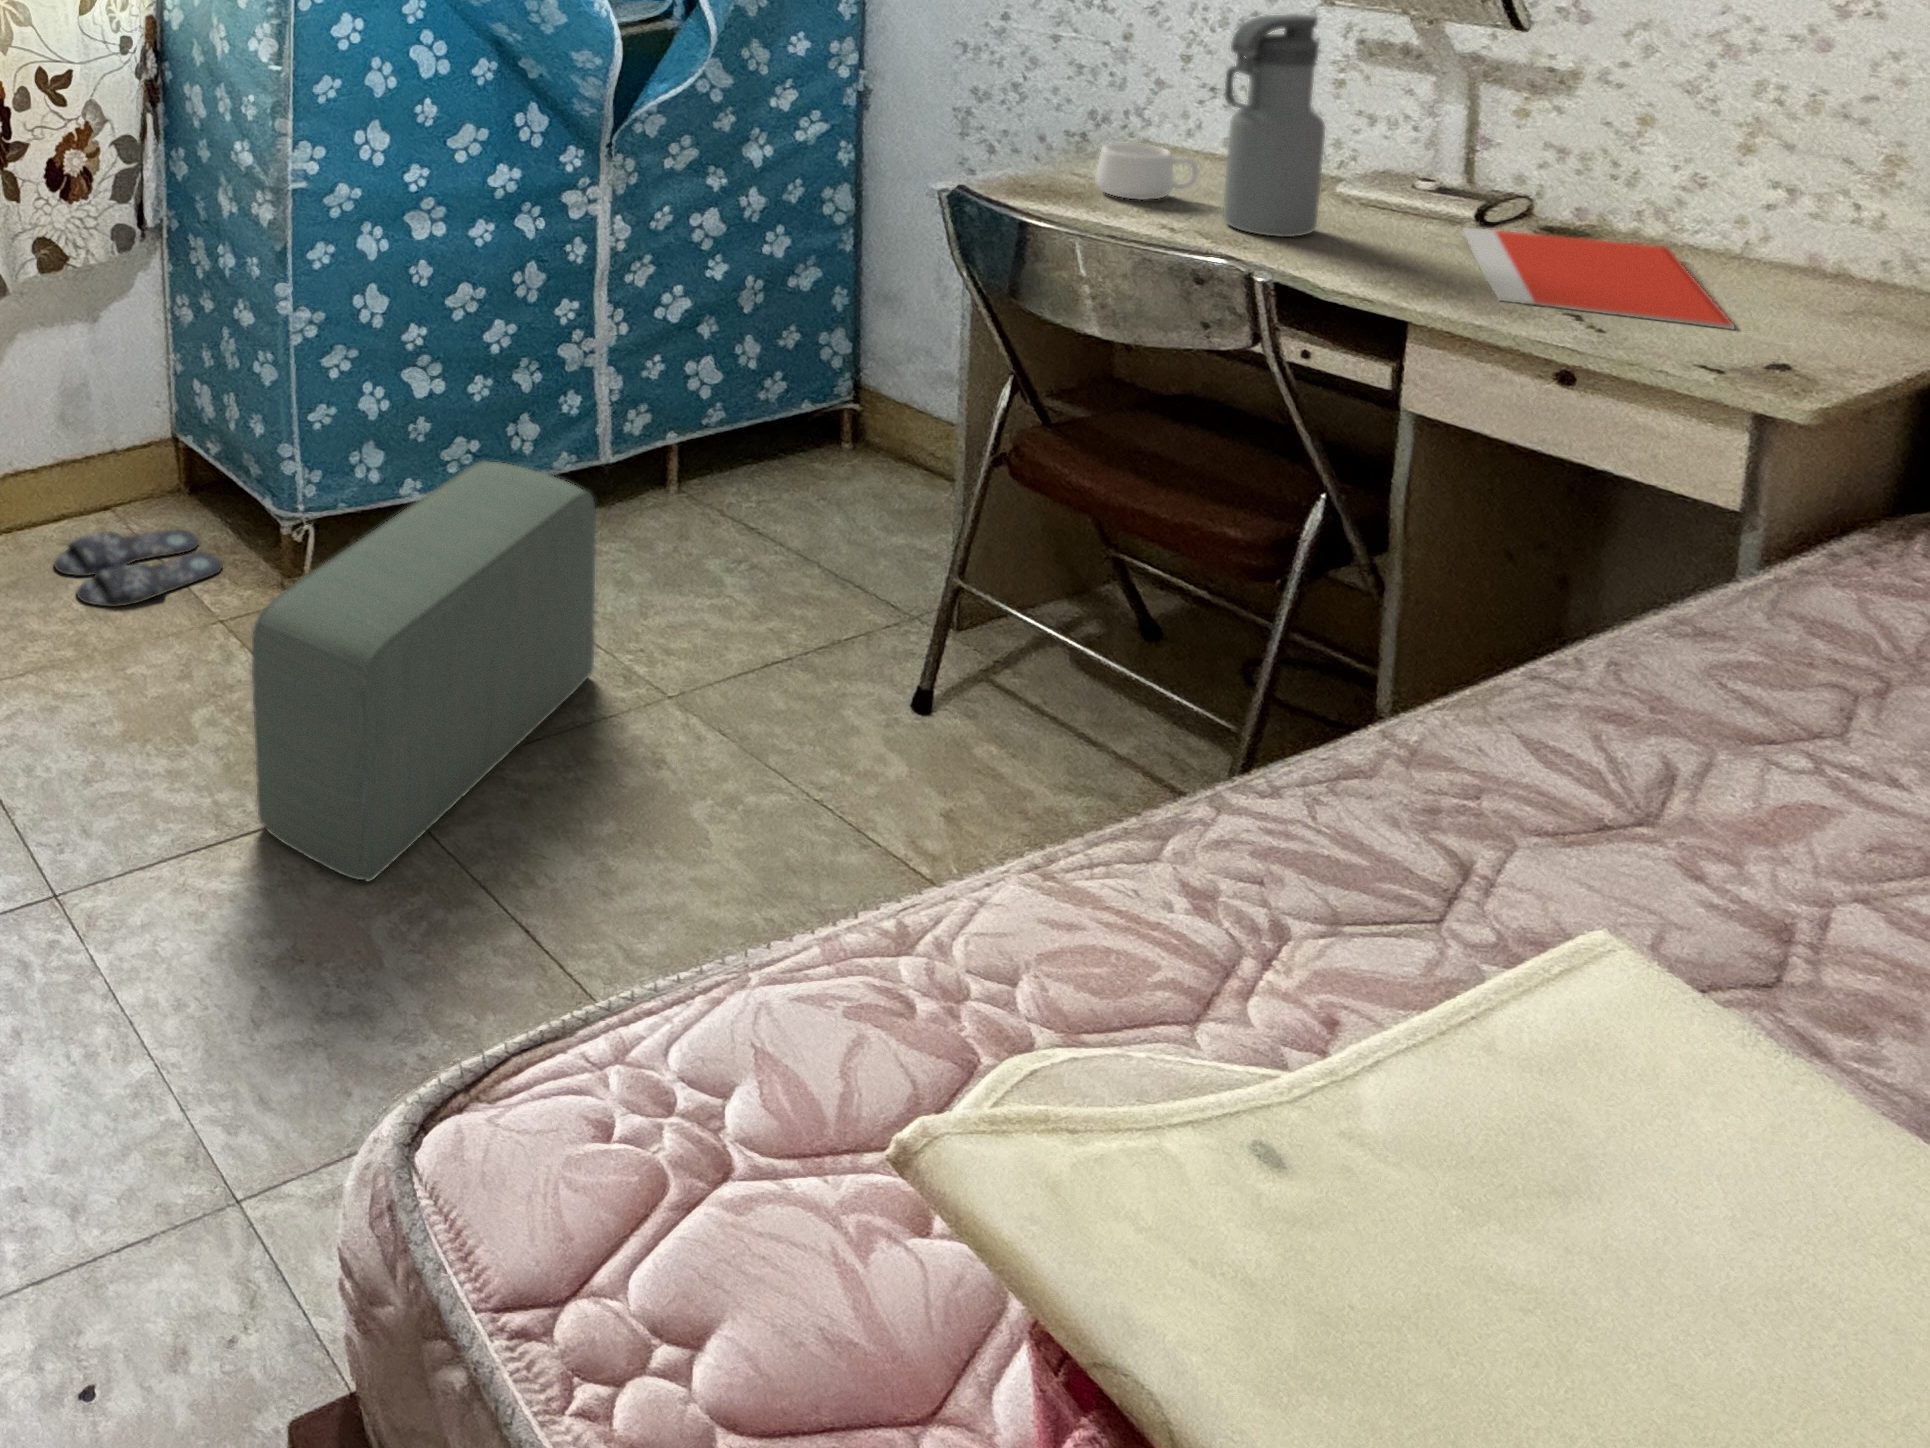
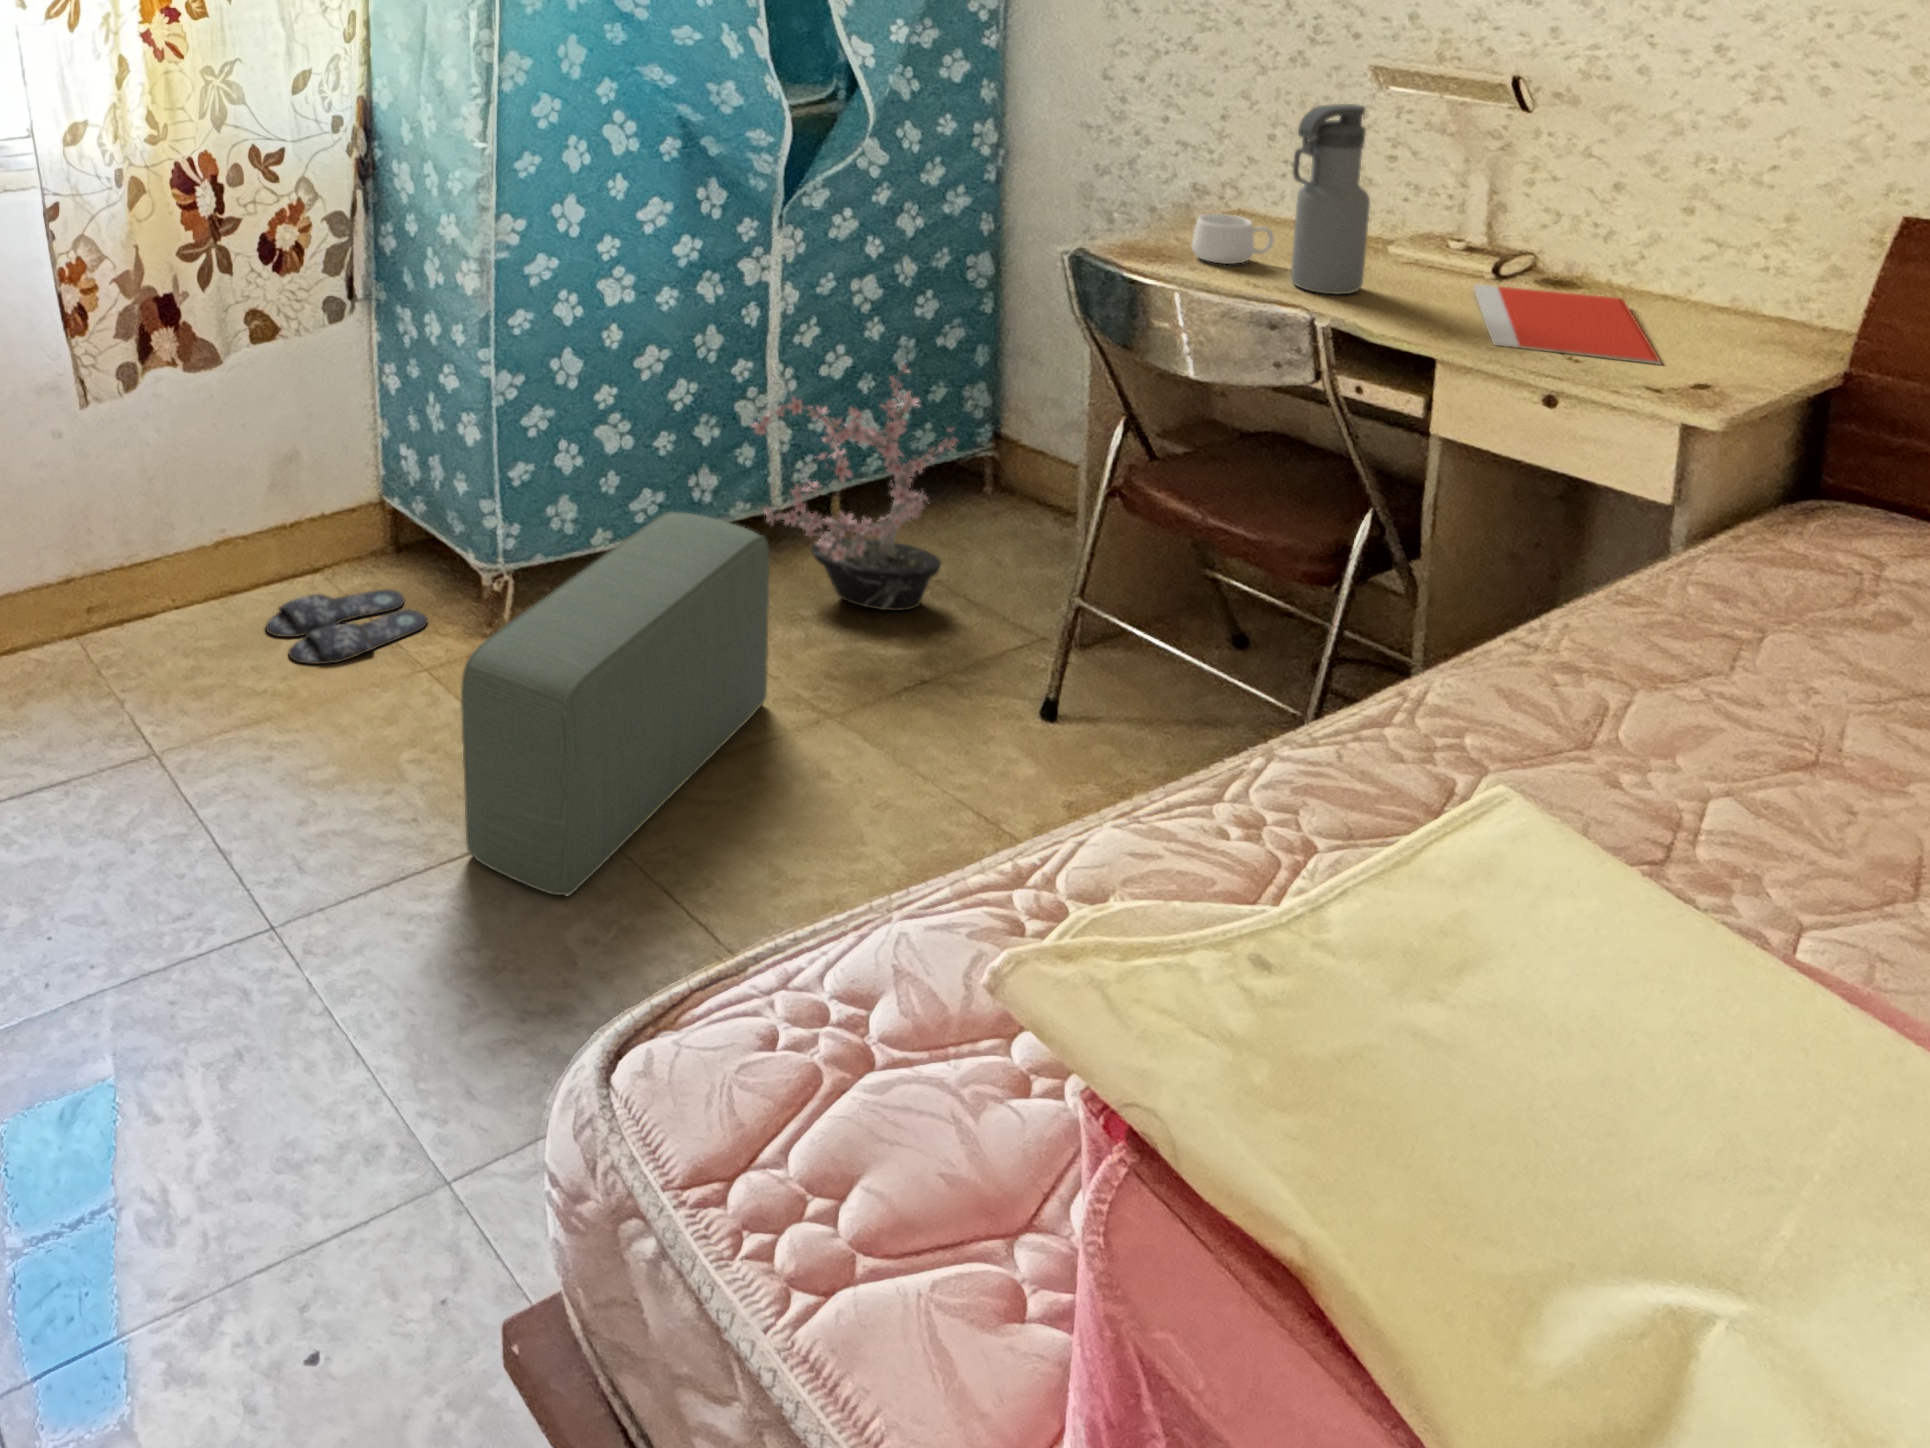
potted plant: none [563,297,820,578] -> present [750,365,957,611]

